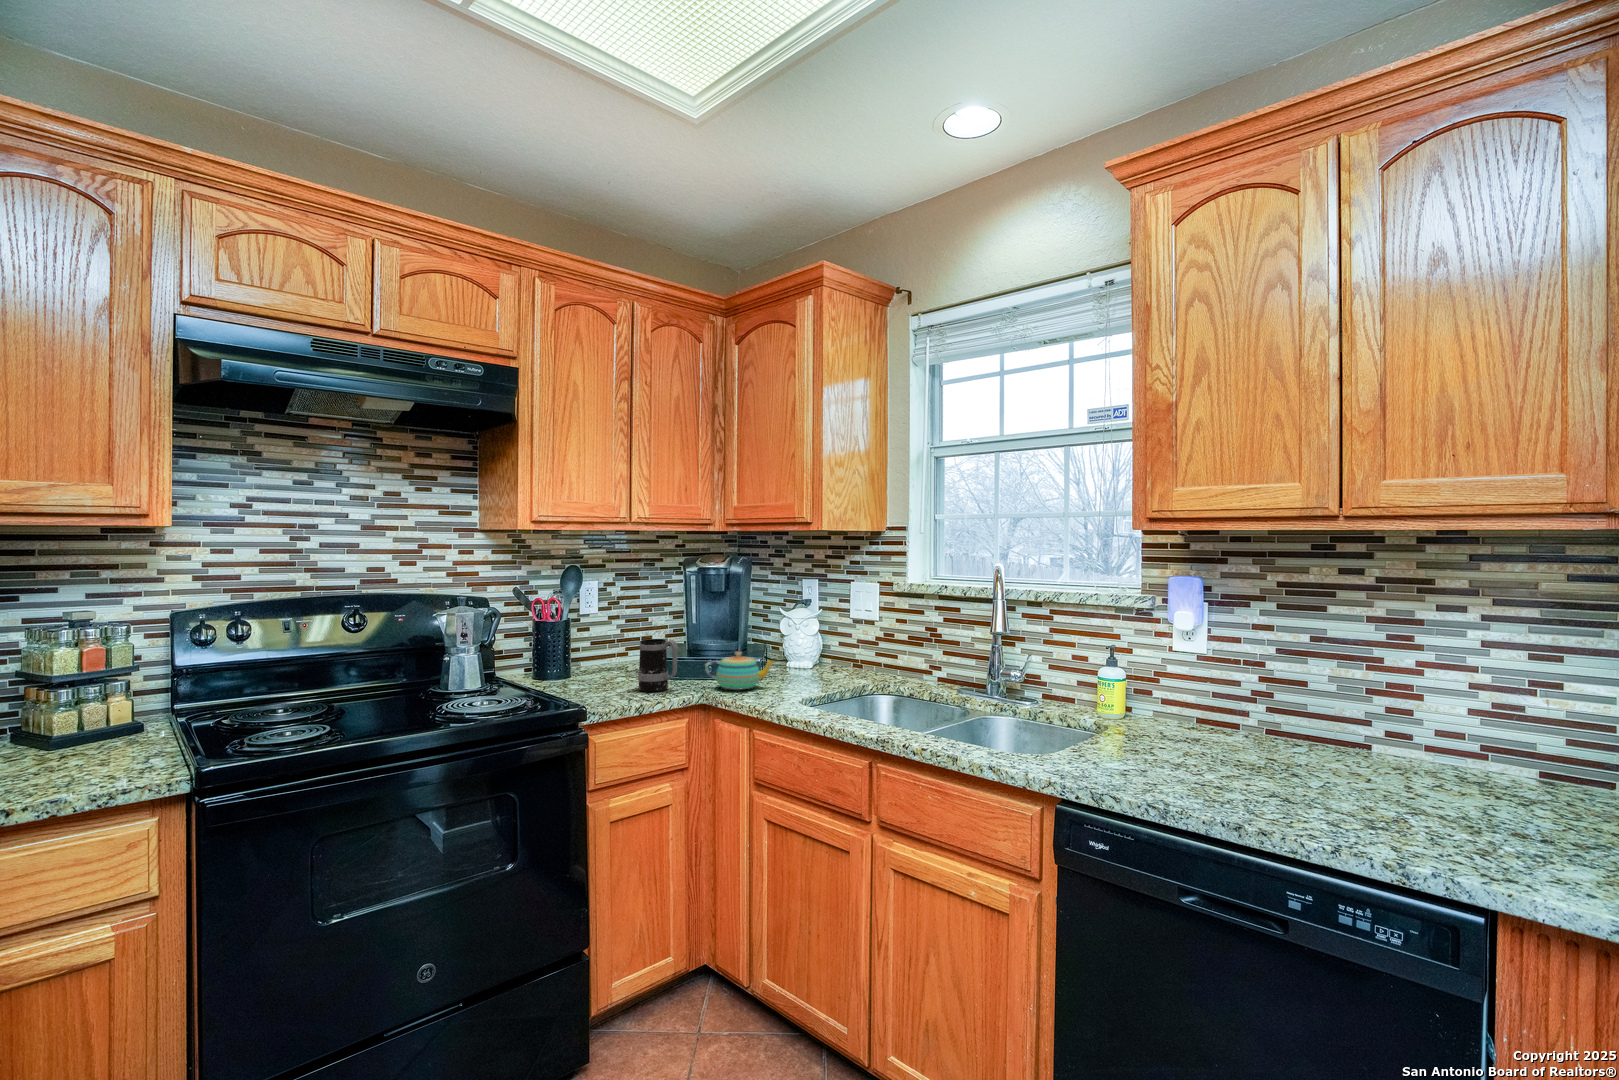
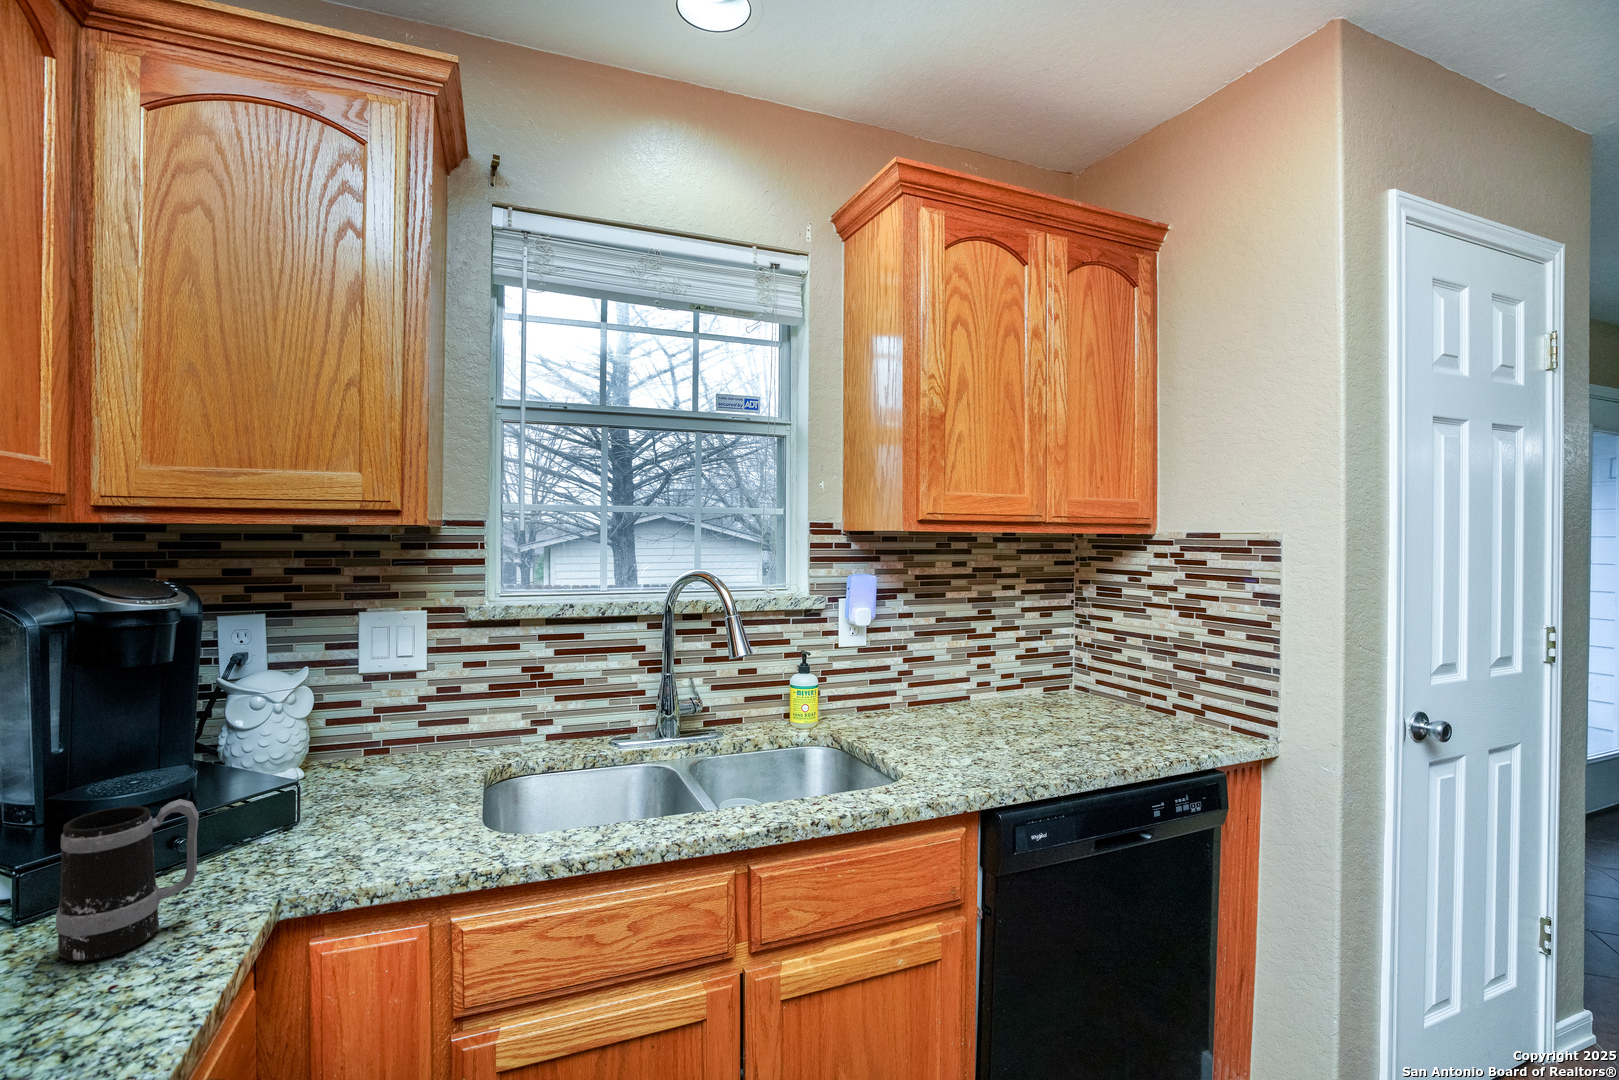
teapot: present [705,652,775,690] -> none [233,773,387,866]

